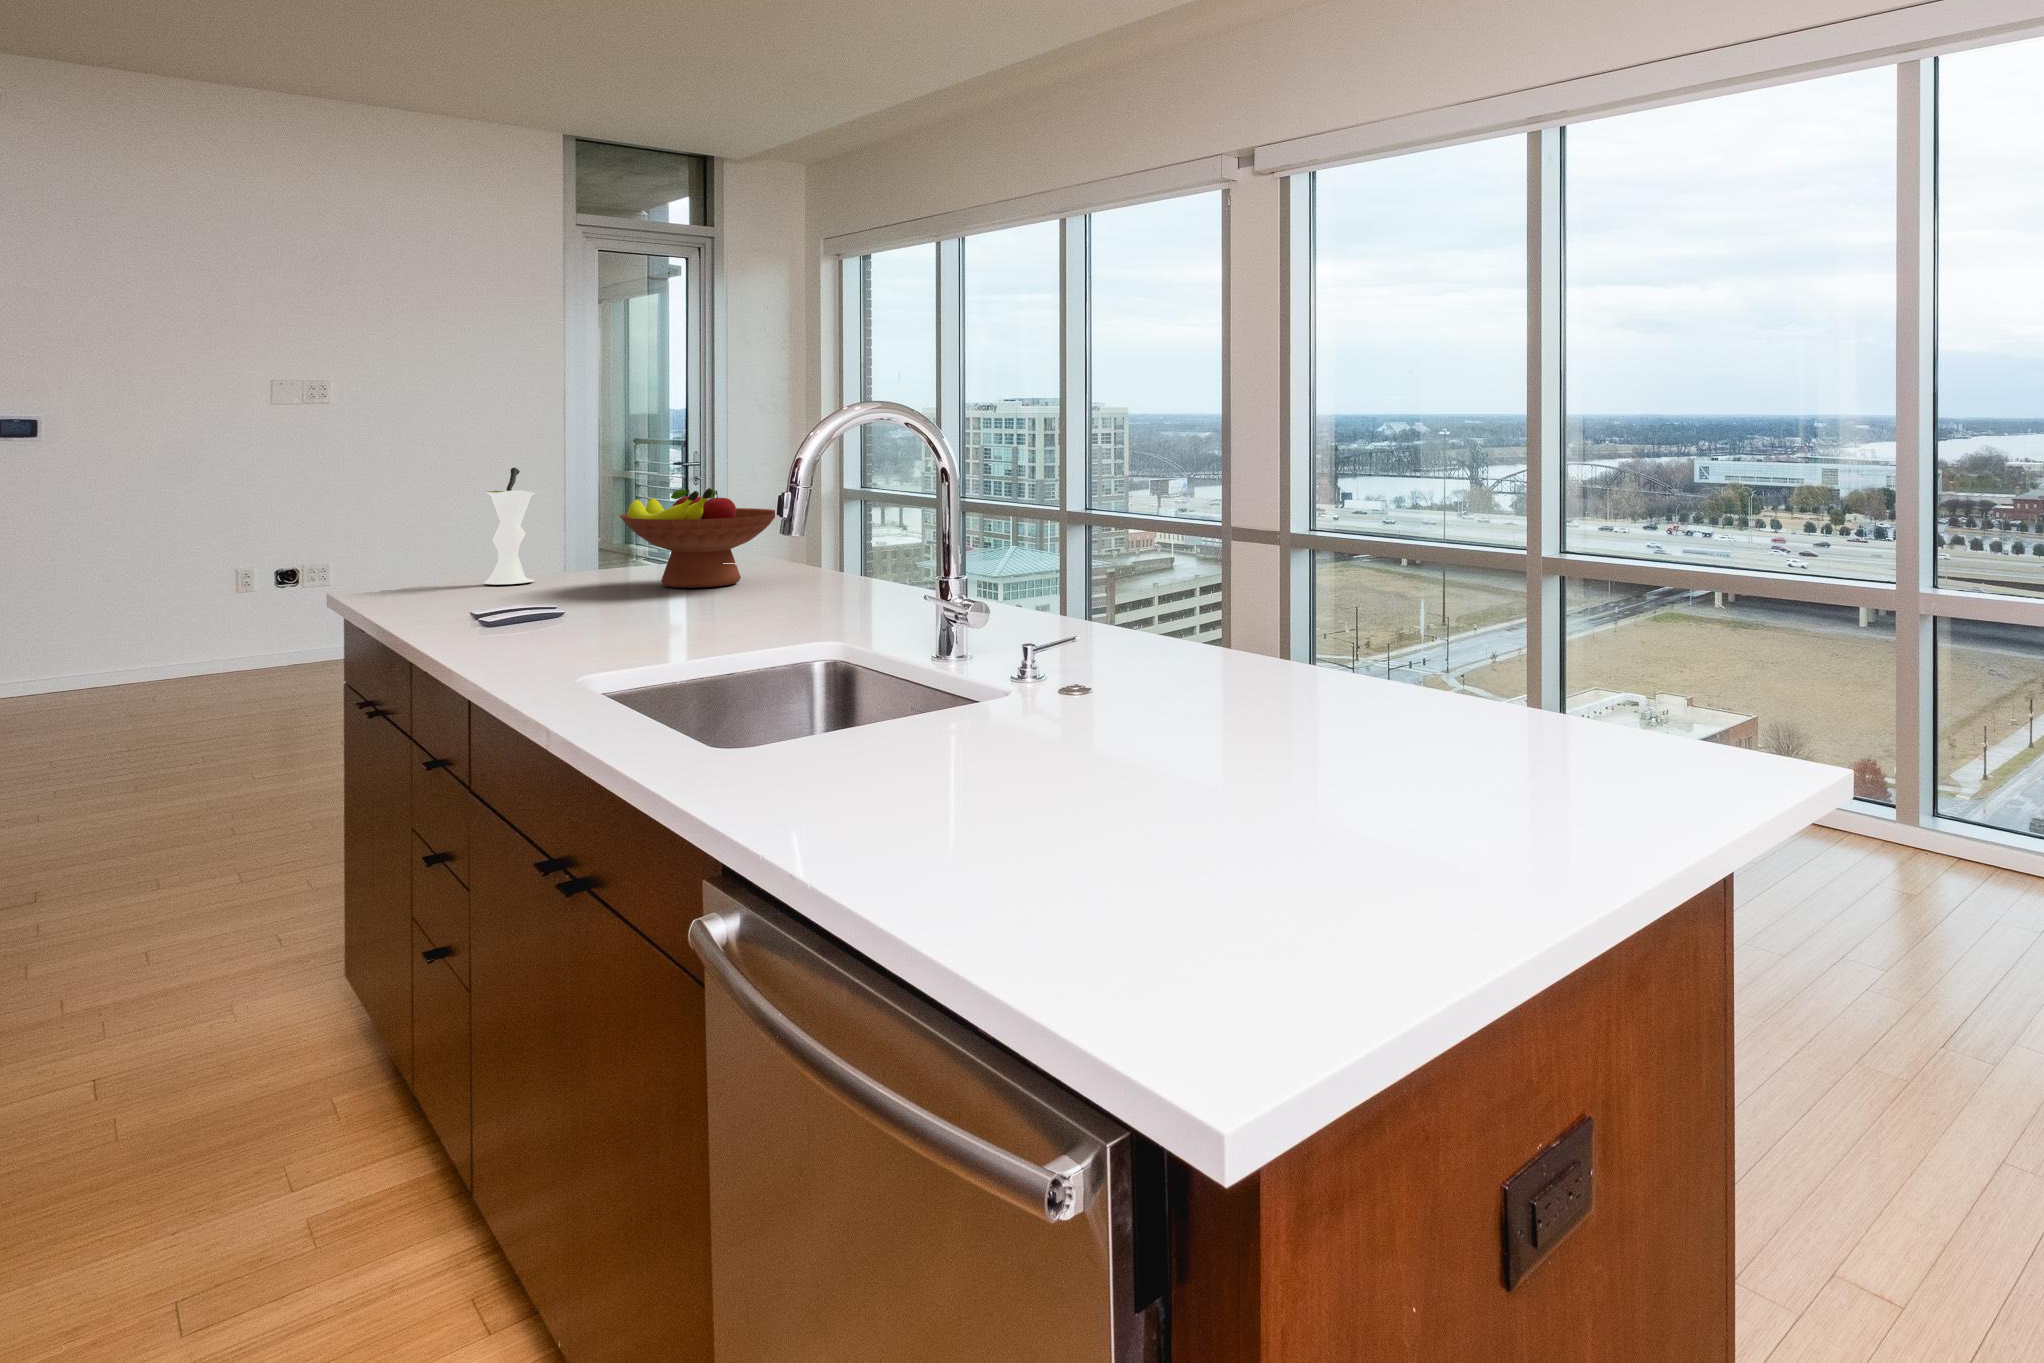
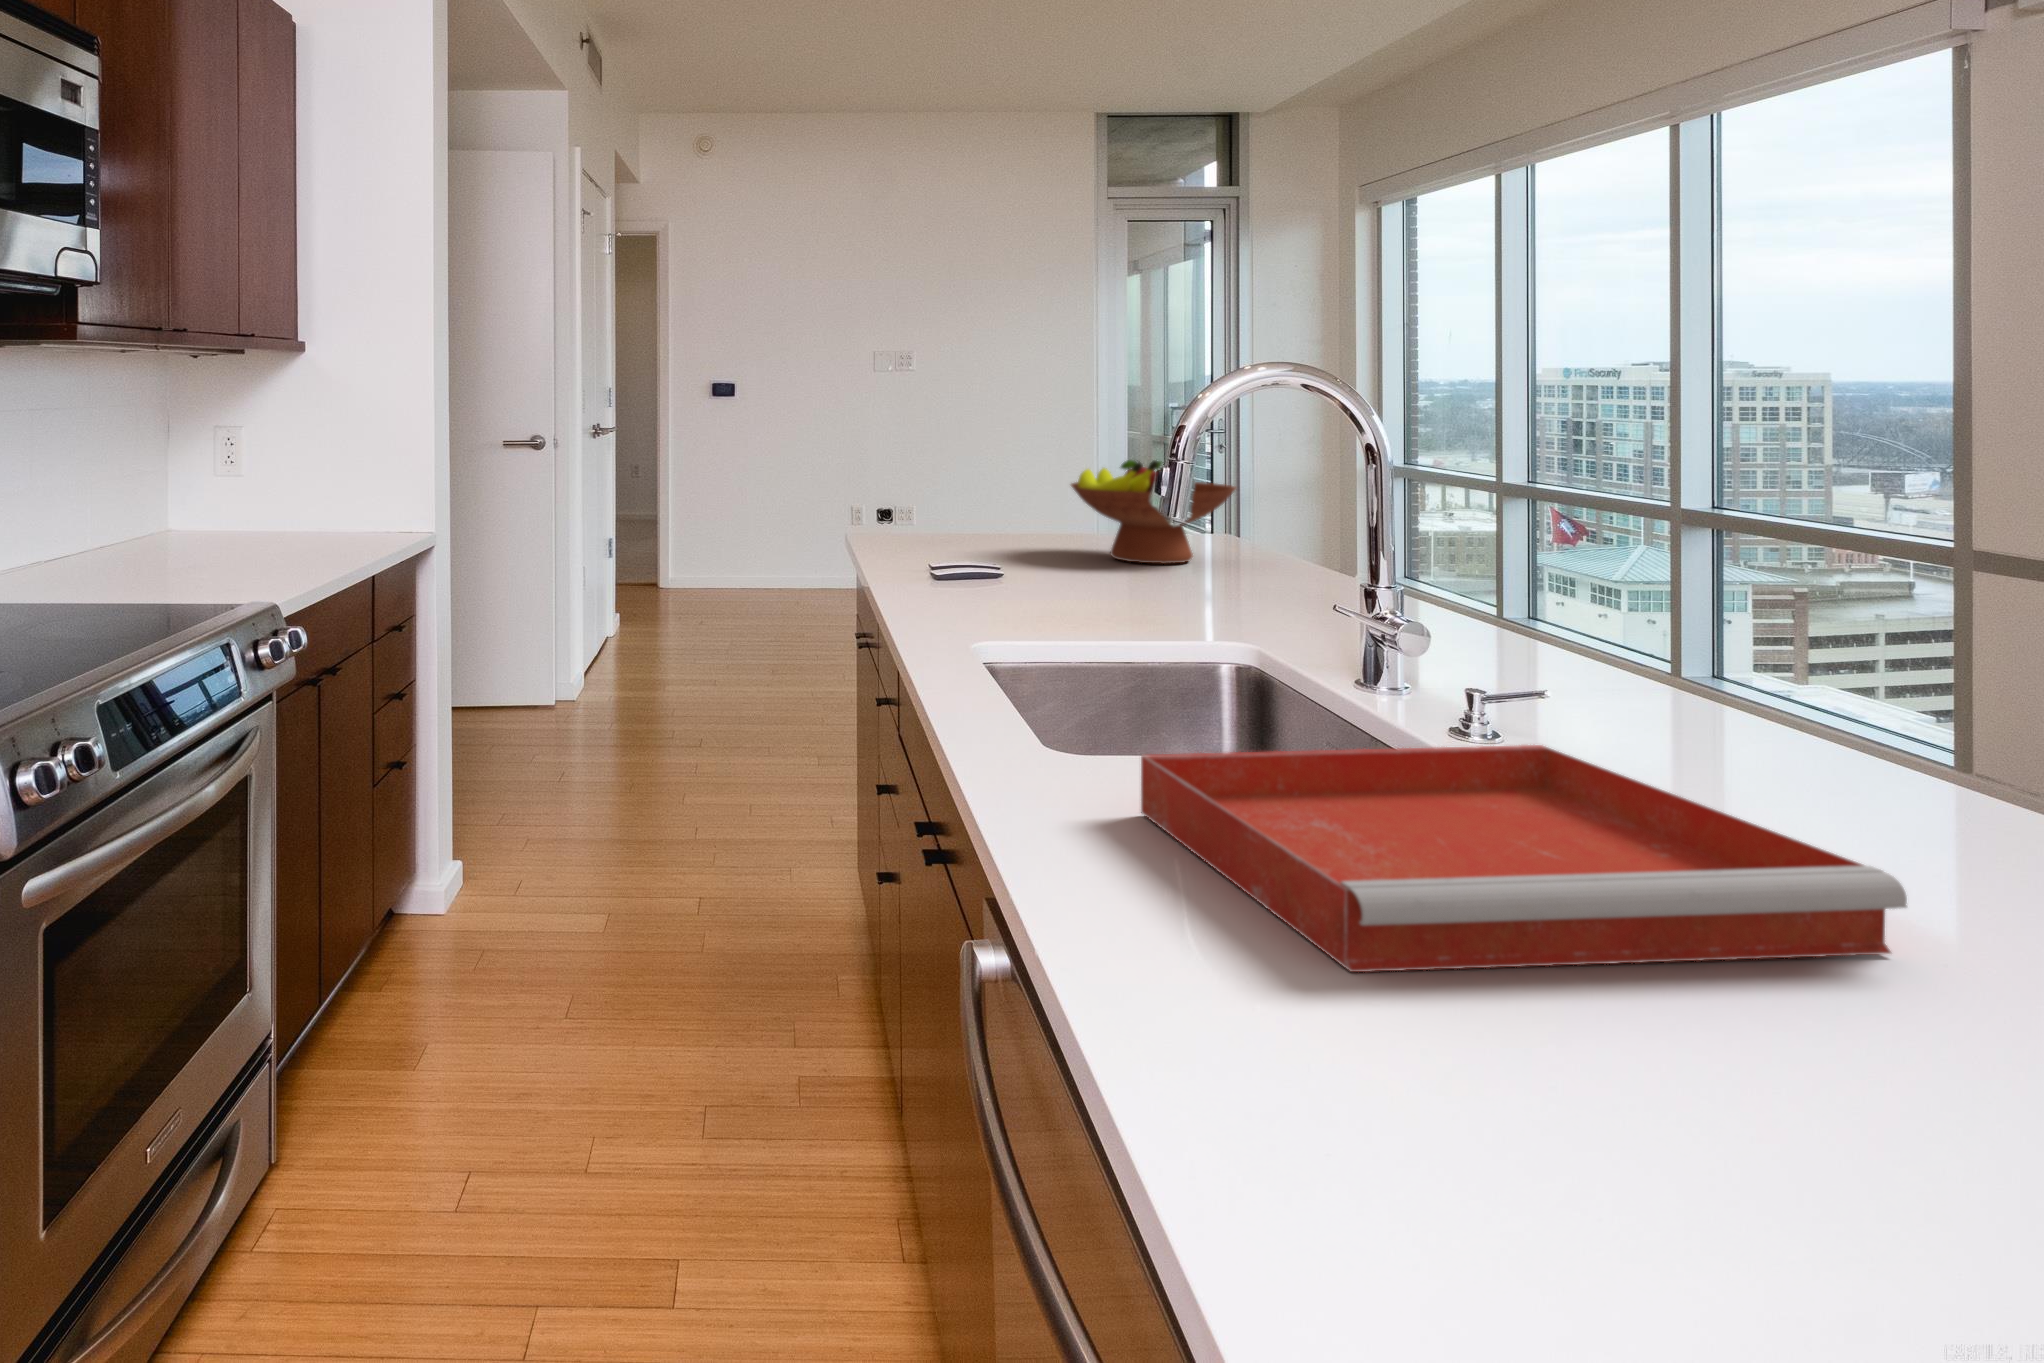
vase: present [485,467,535,585] -> none [960,433,1004,542]
tray: none [851,670,1285,832] -> present [1141,745,1907,972]

